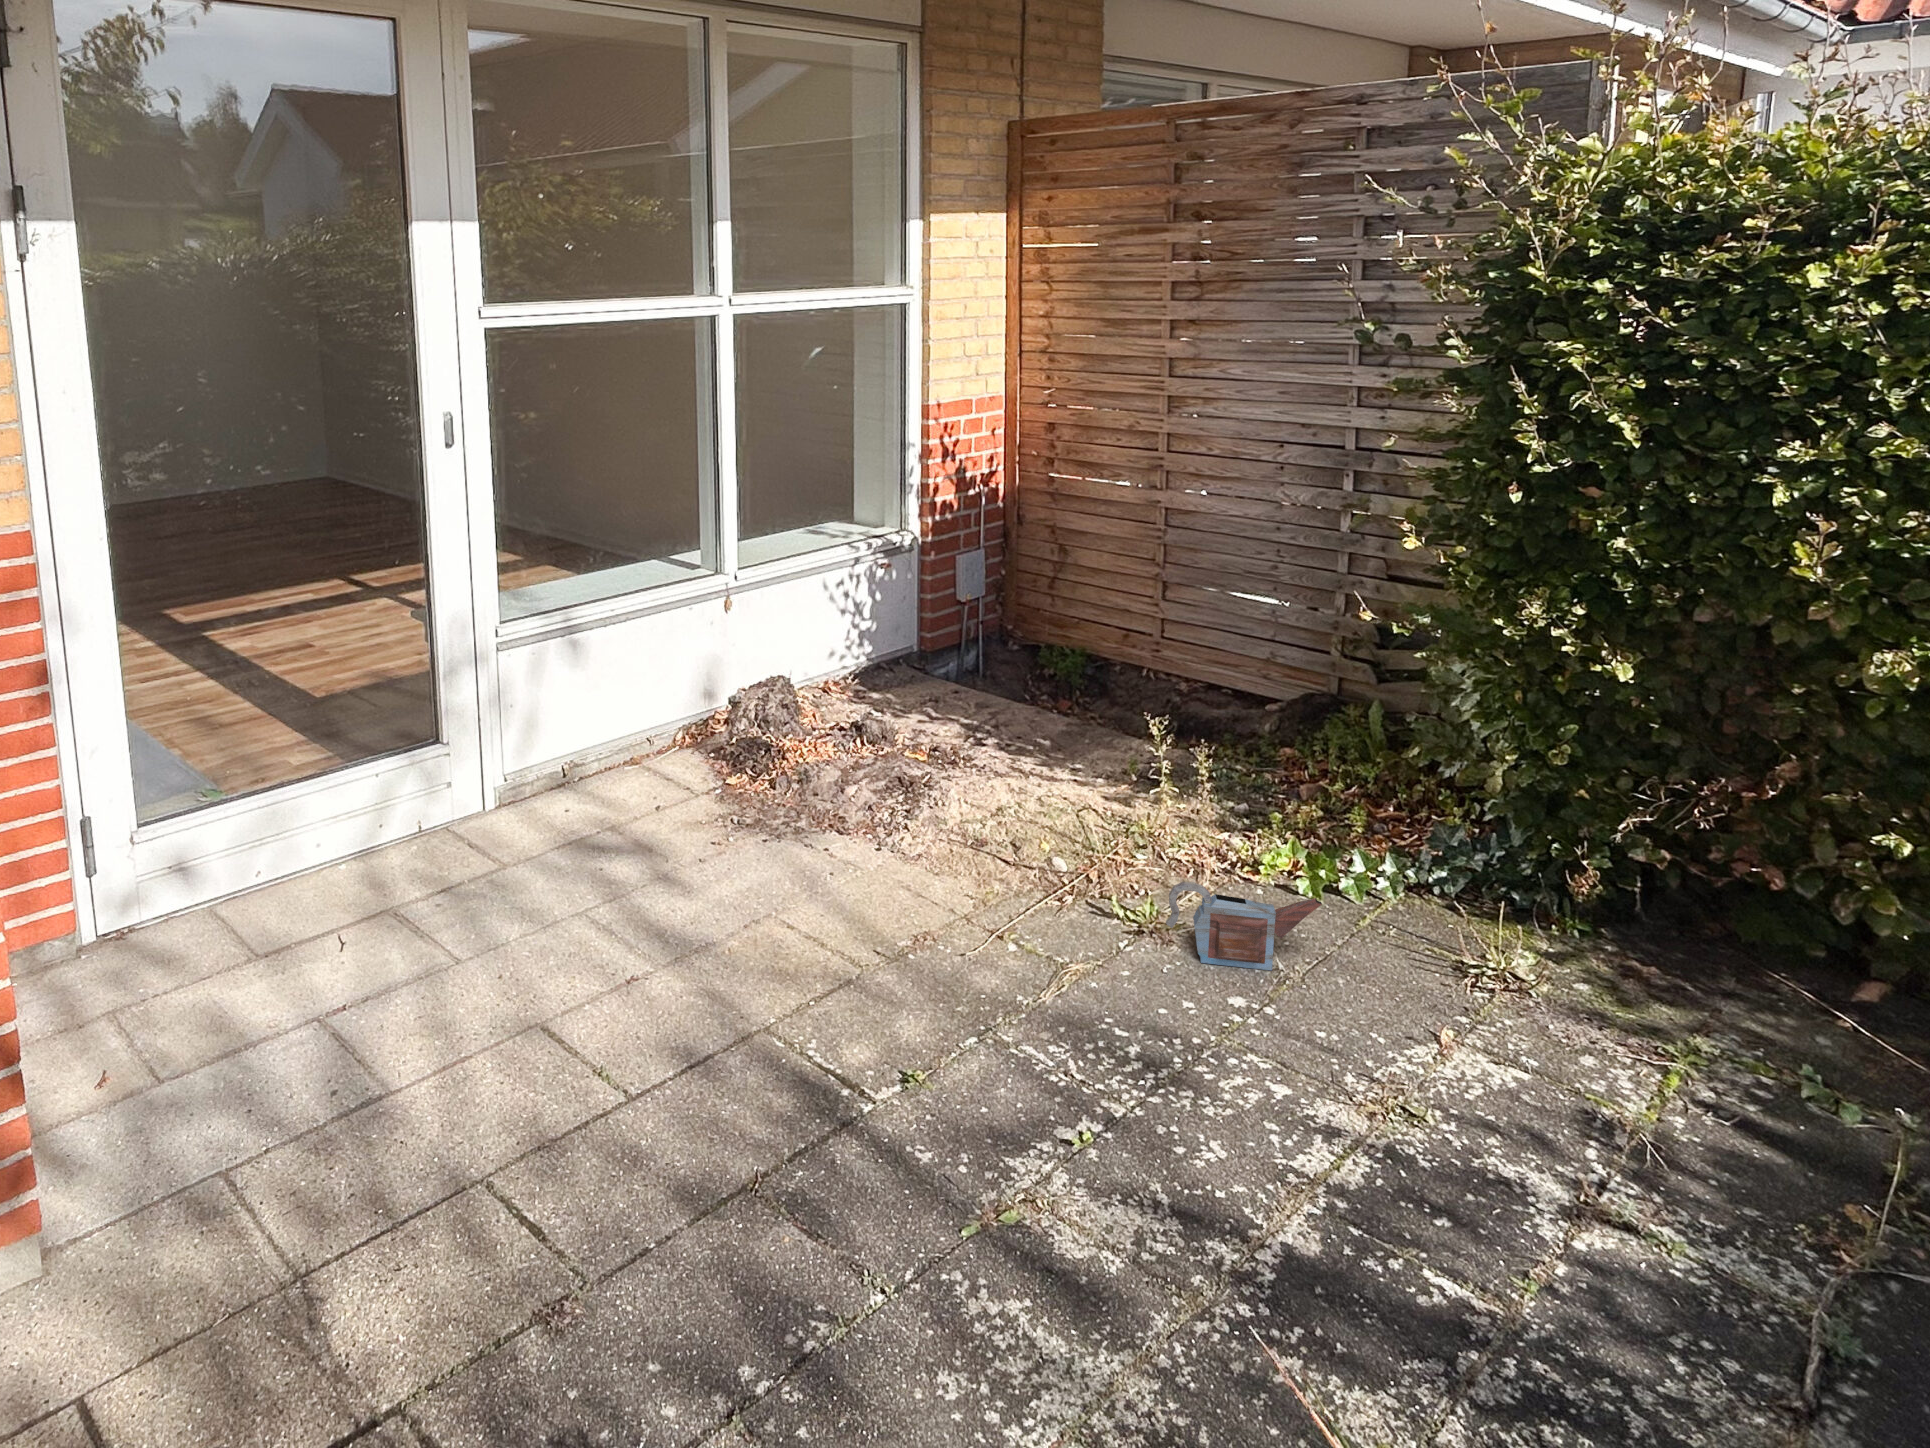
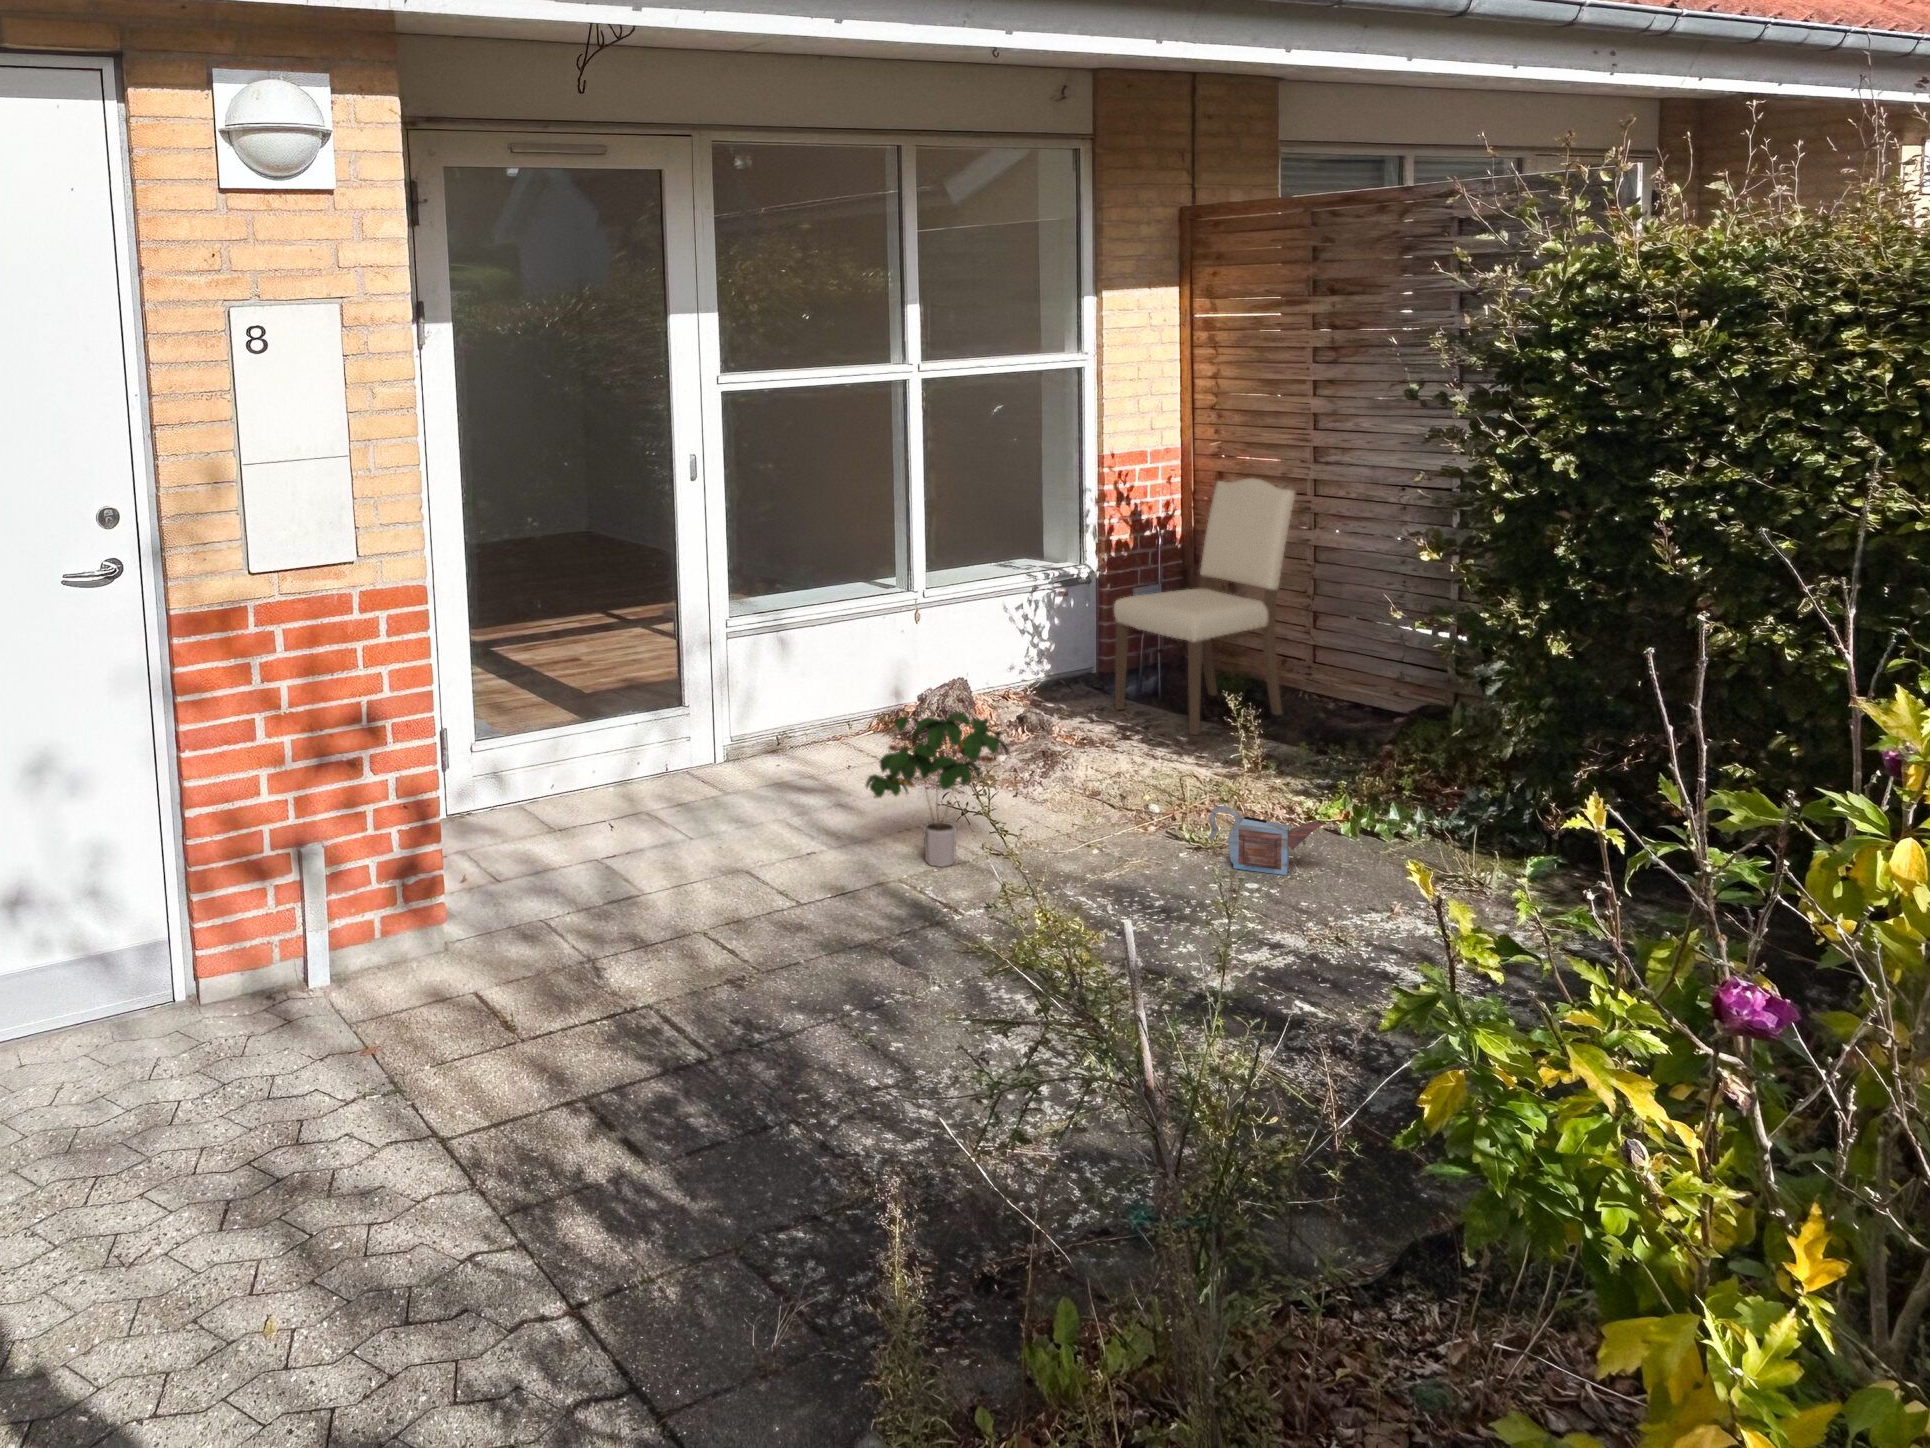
chair: none [949,432,1154,734] -> present [1114,478,1295,735]
potted plant: none [715,777,913,991] -> present [866,712,1009,867]

